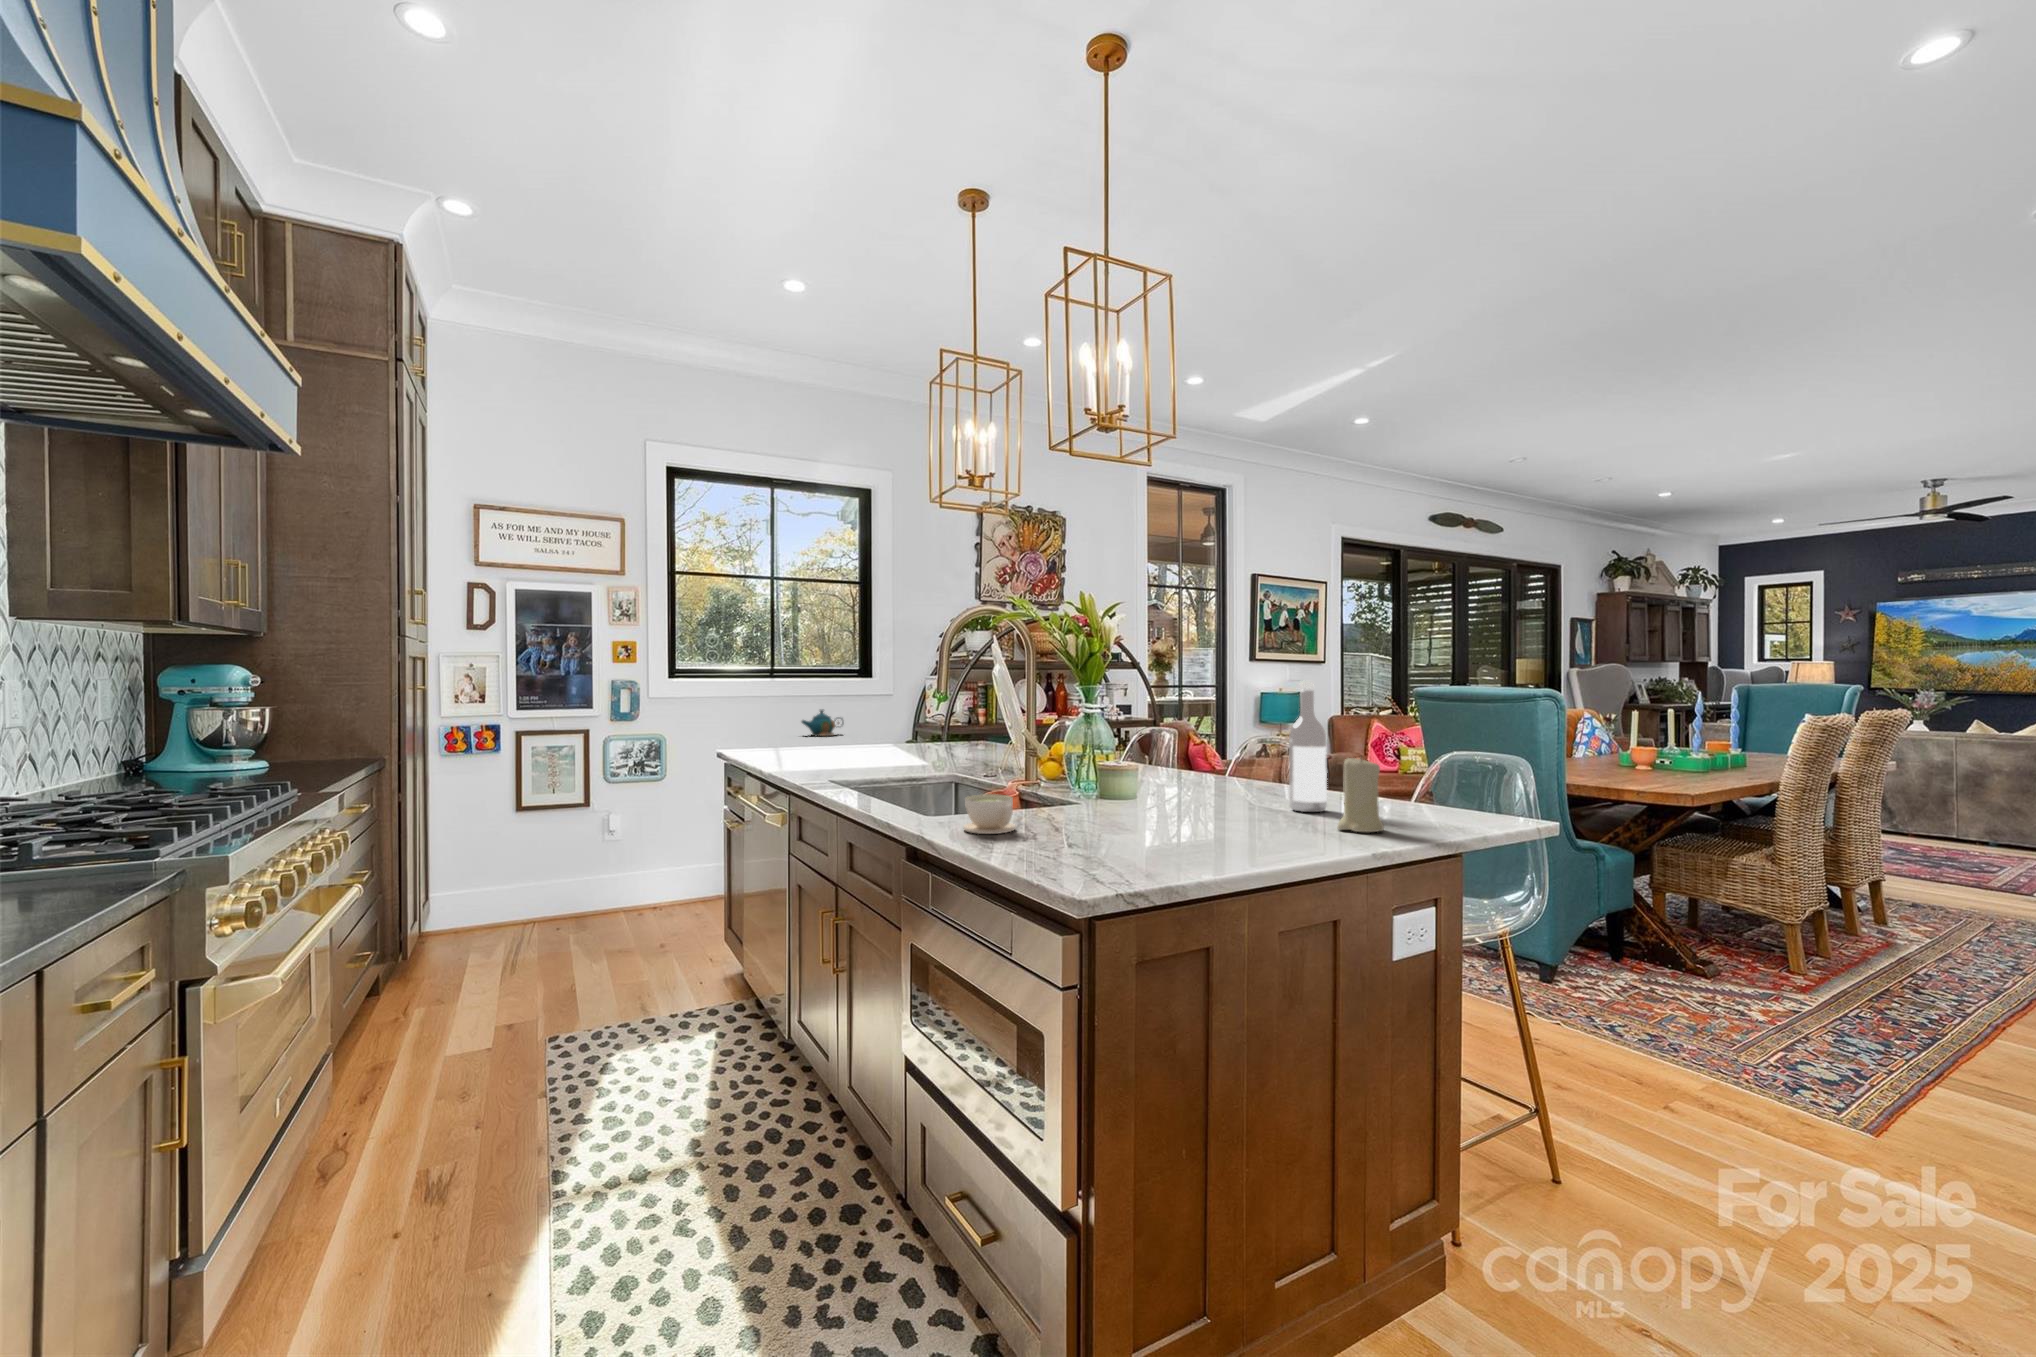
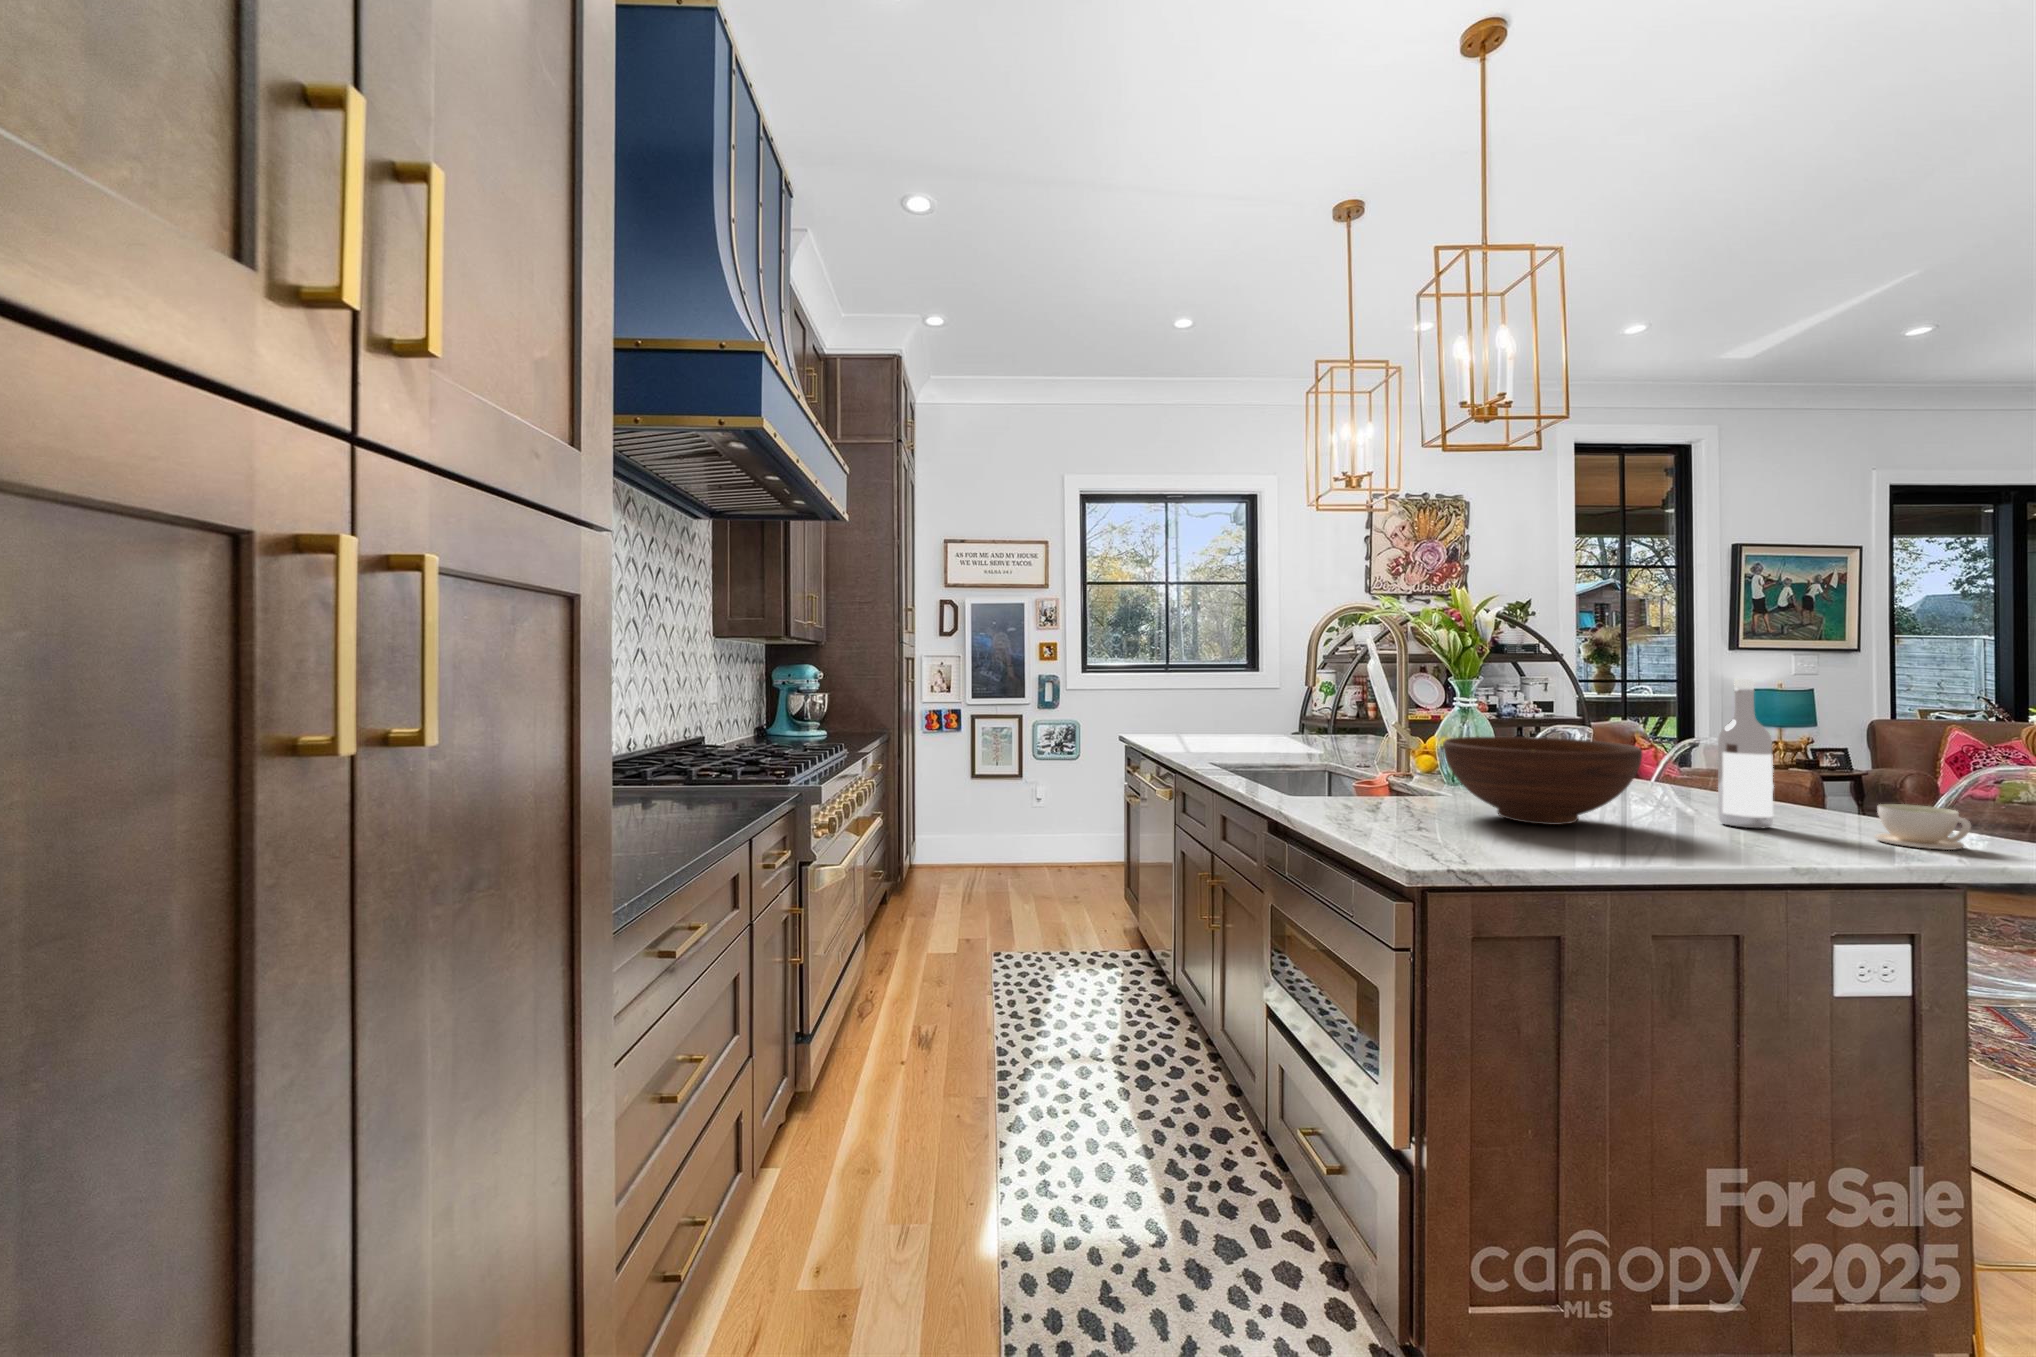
teapot: present [802,709,843,736] -> none [1187,702,1234,727]
fruit bowl: none [1078,738,1242,823] -> present [1443,737,1642,825]
candle: present [1337,758,1384,833] -> none [1773,765,1847,855]
coffee cup: present [963,794,1016,834] -> present [1875,804,1971,850]

